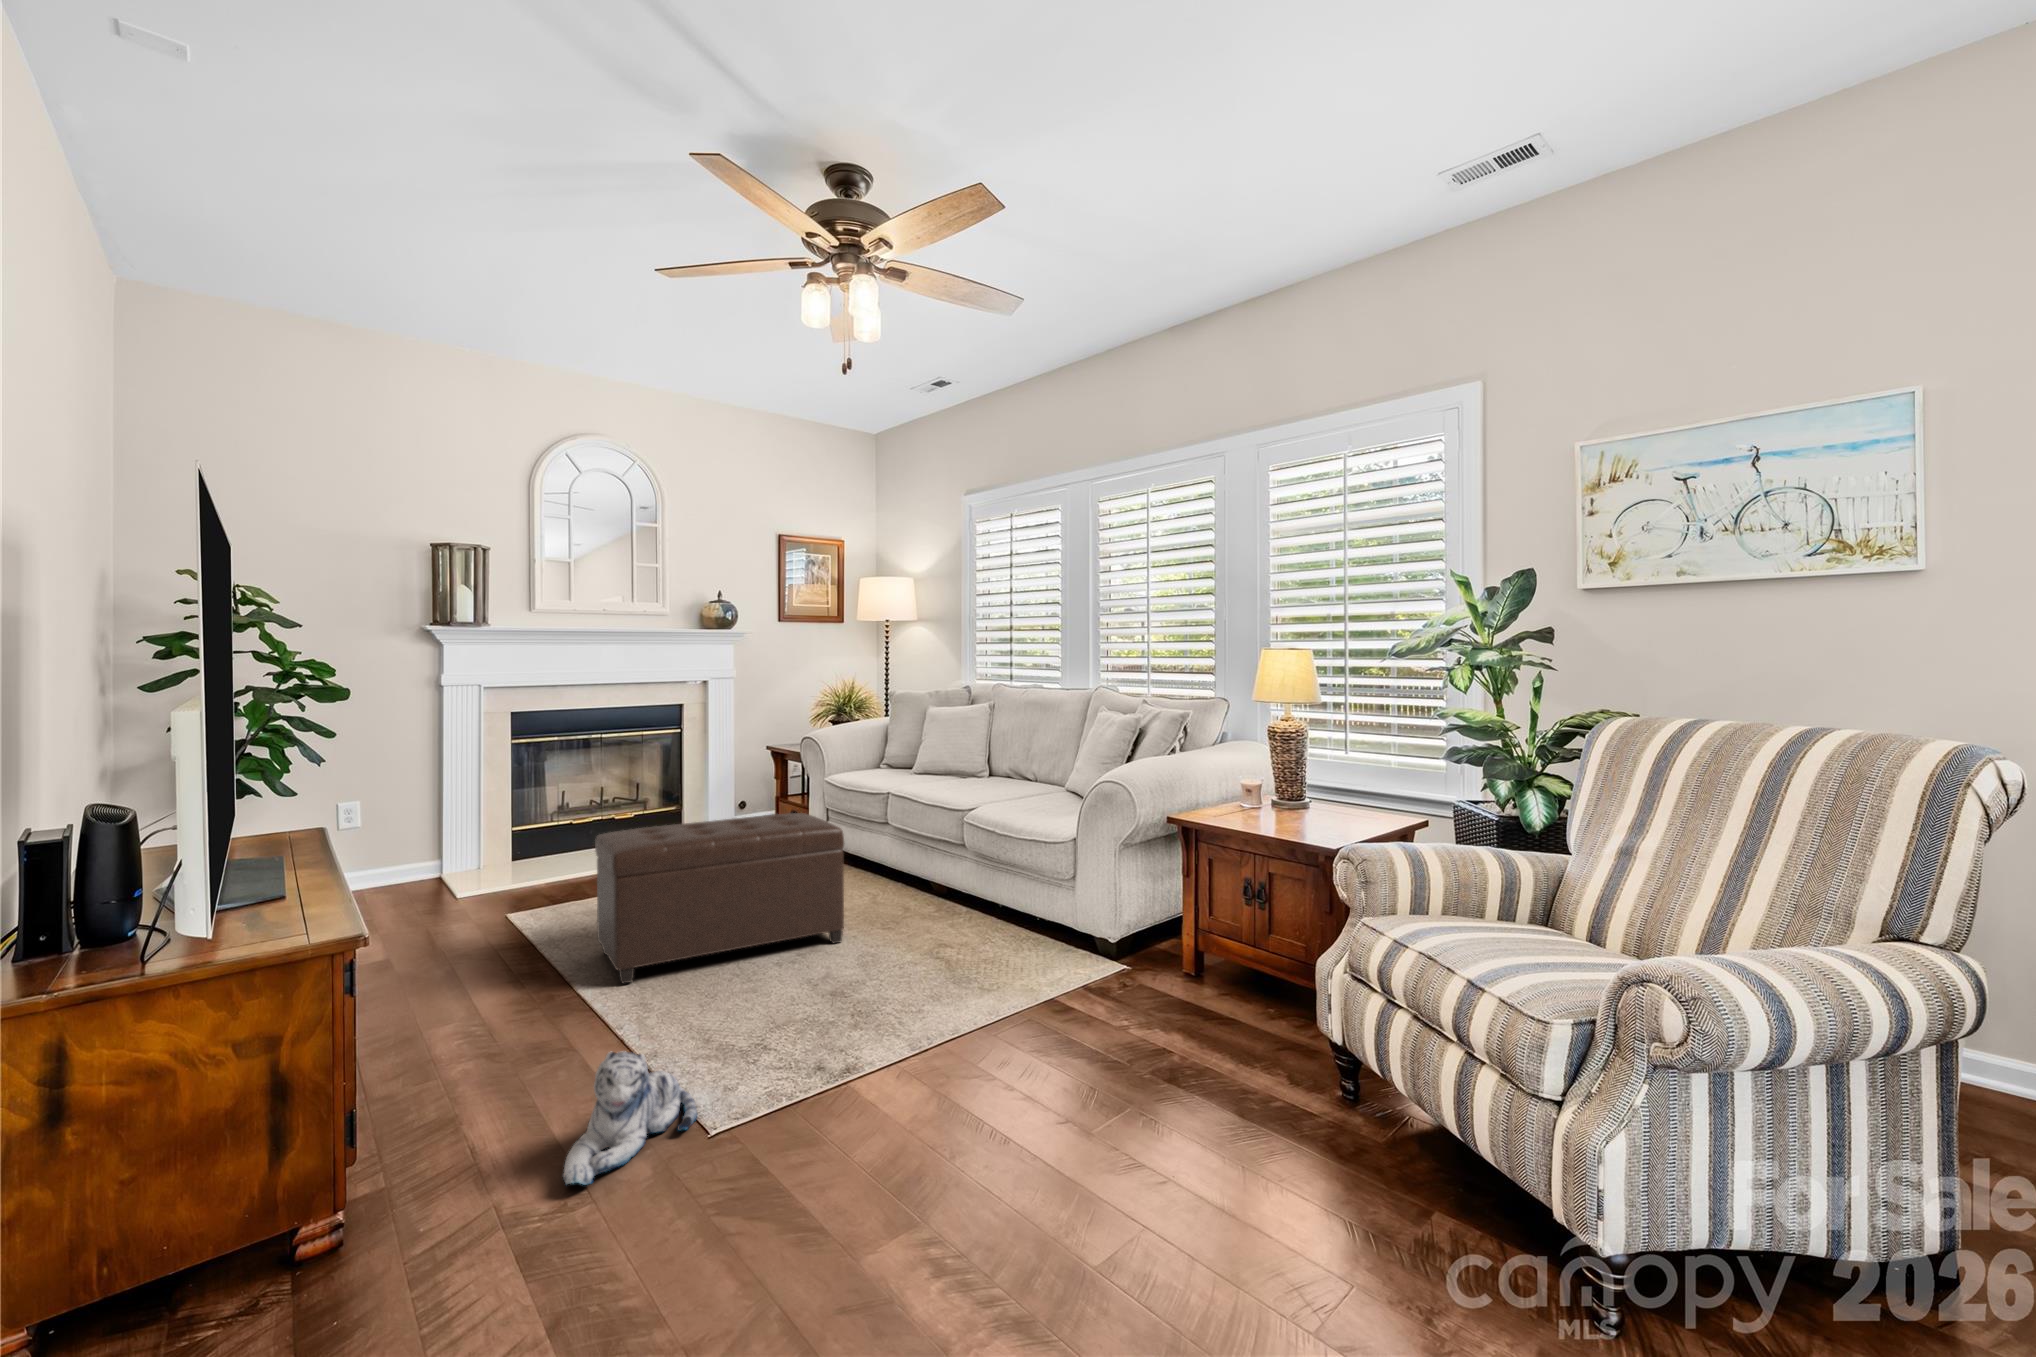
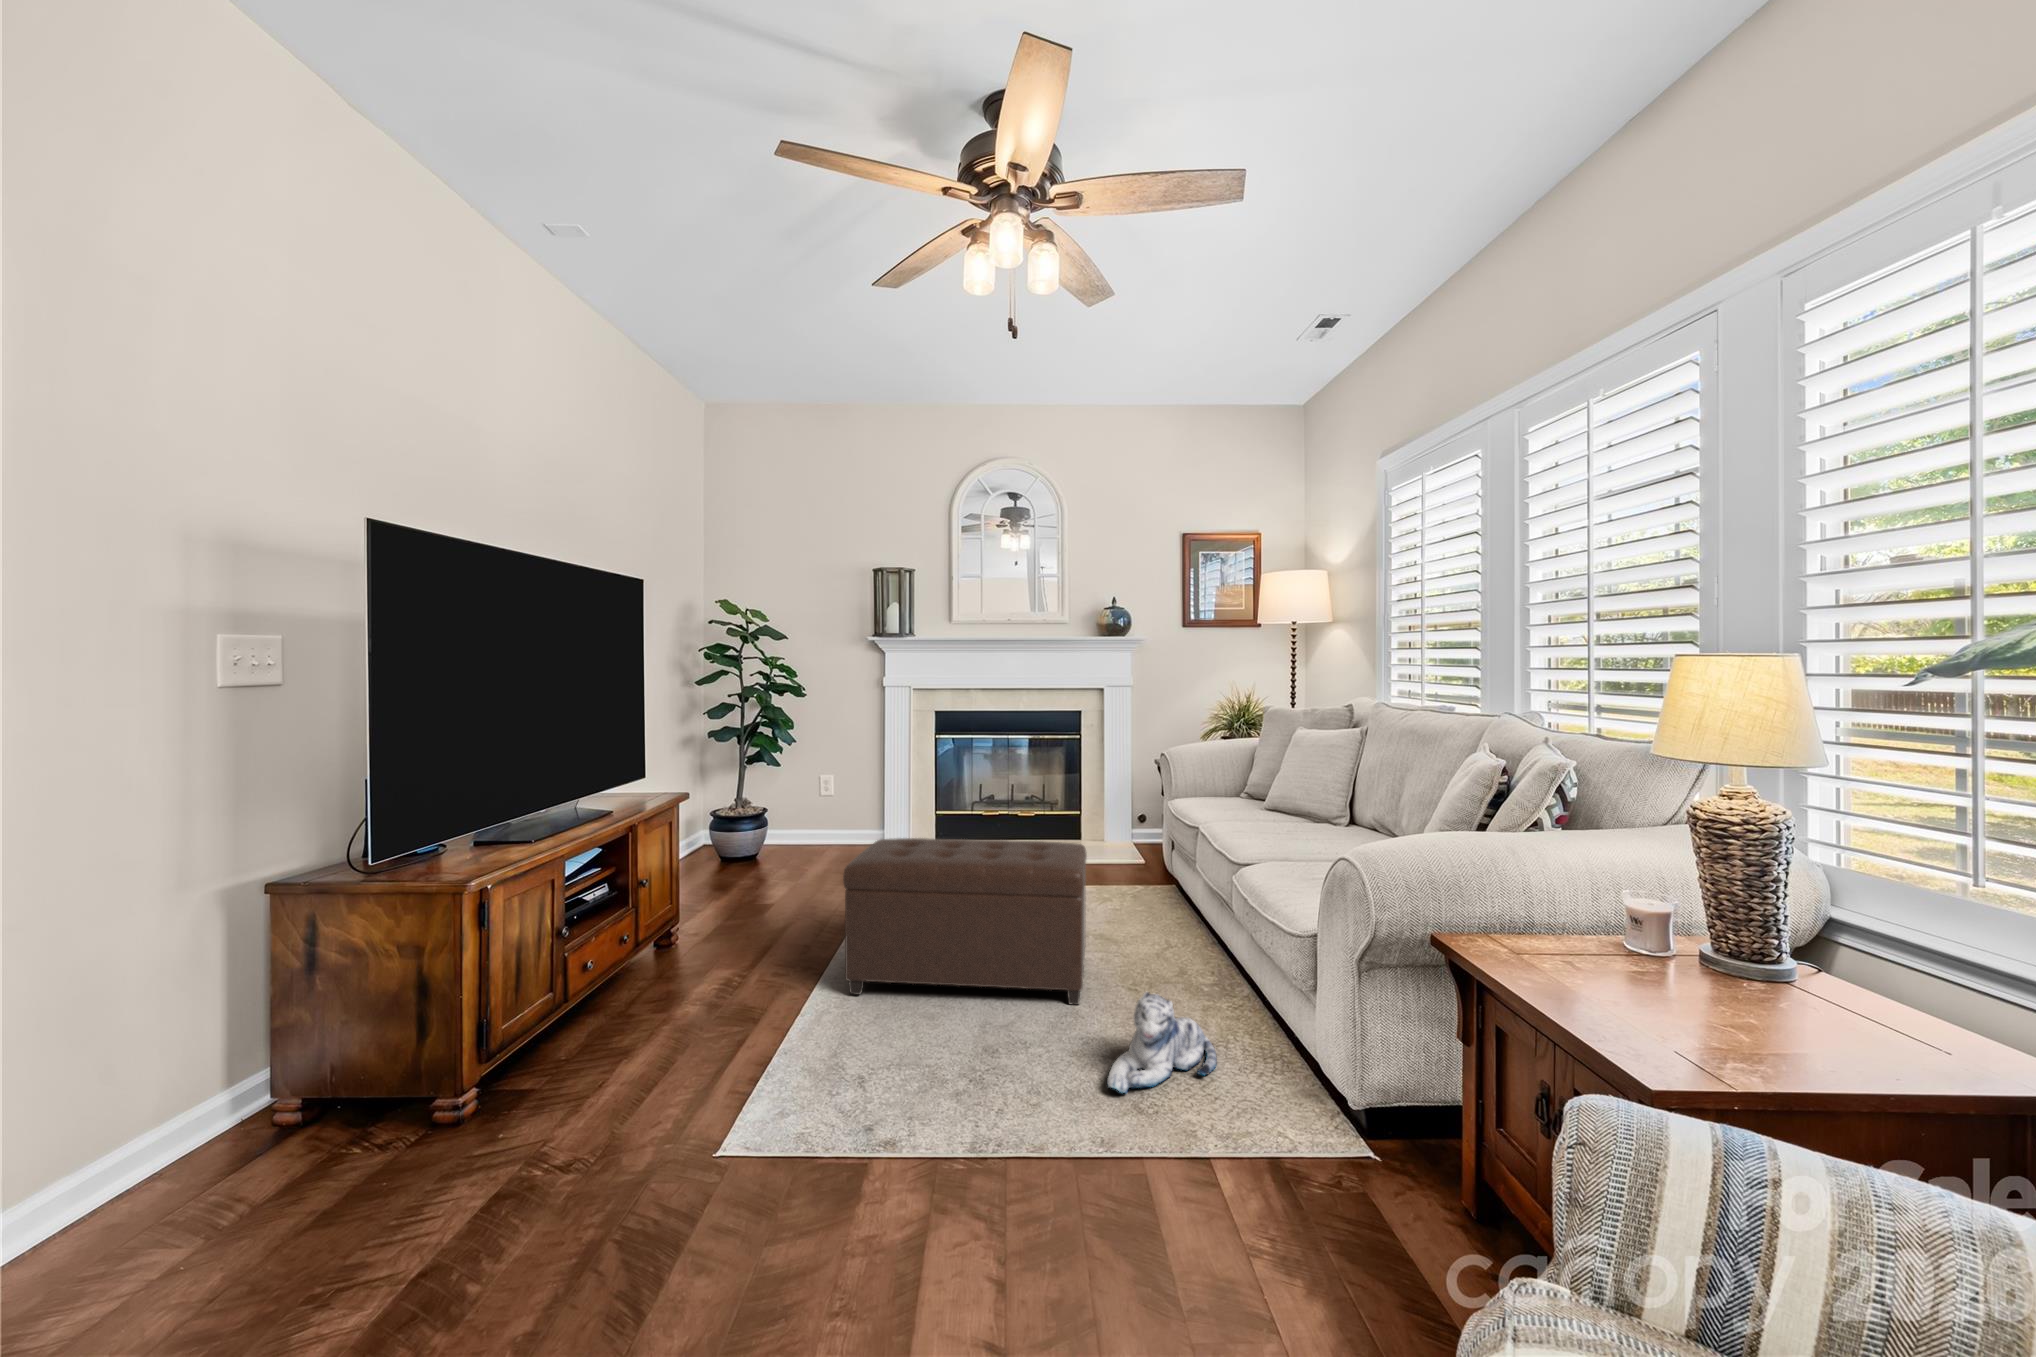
plush toy: present [563,1051,697,1185] -> present [1107,992,1217,1093]

